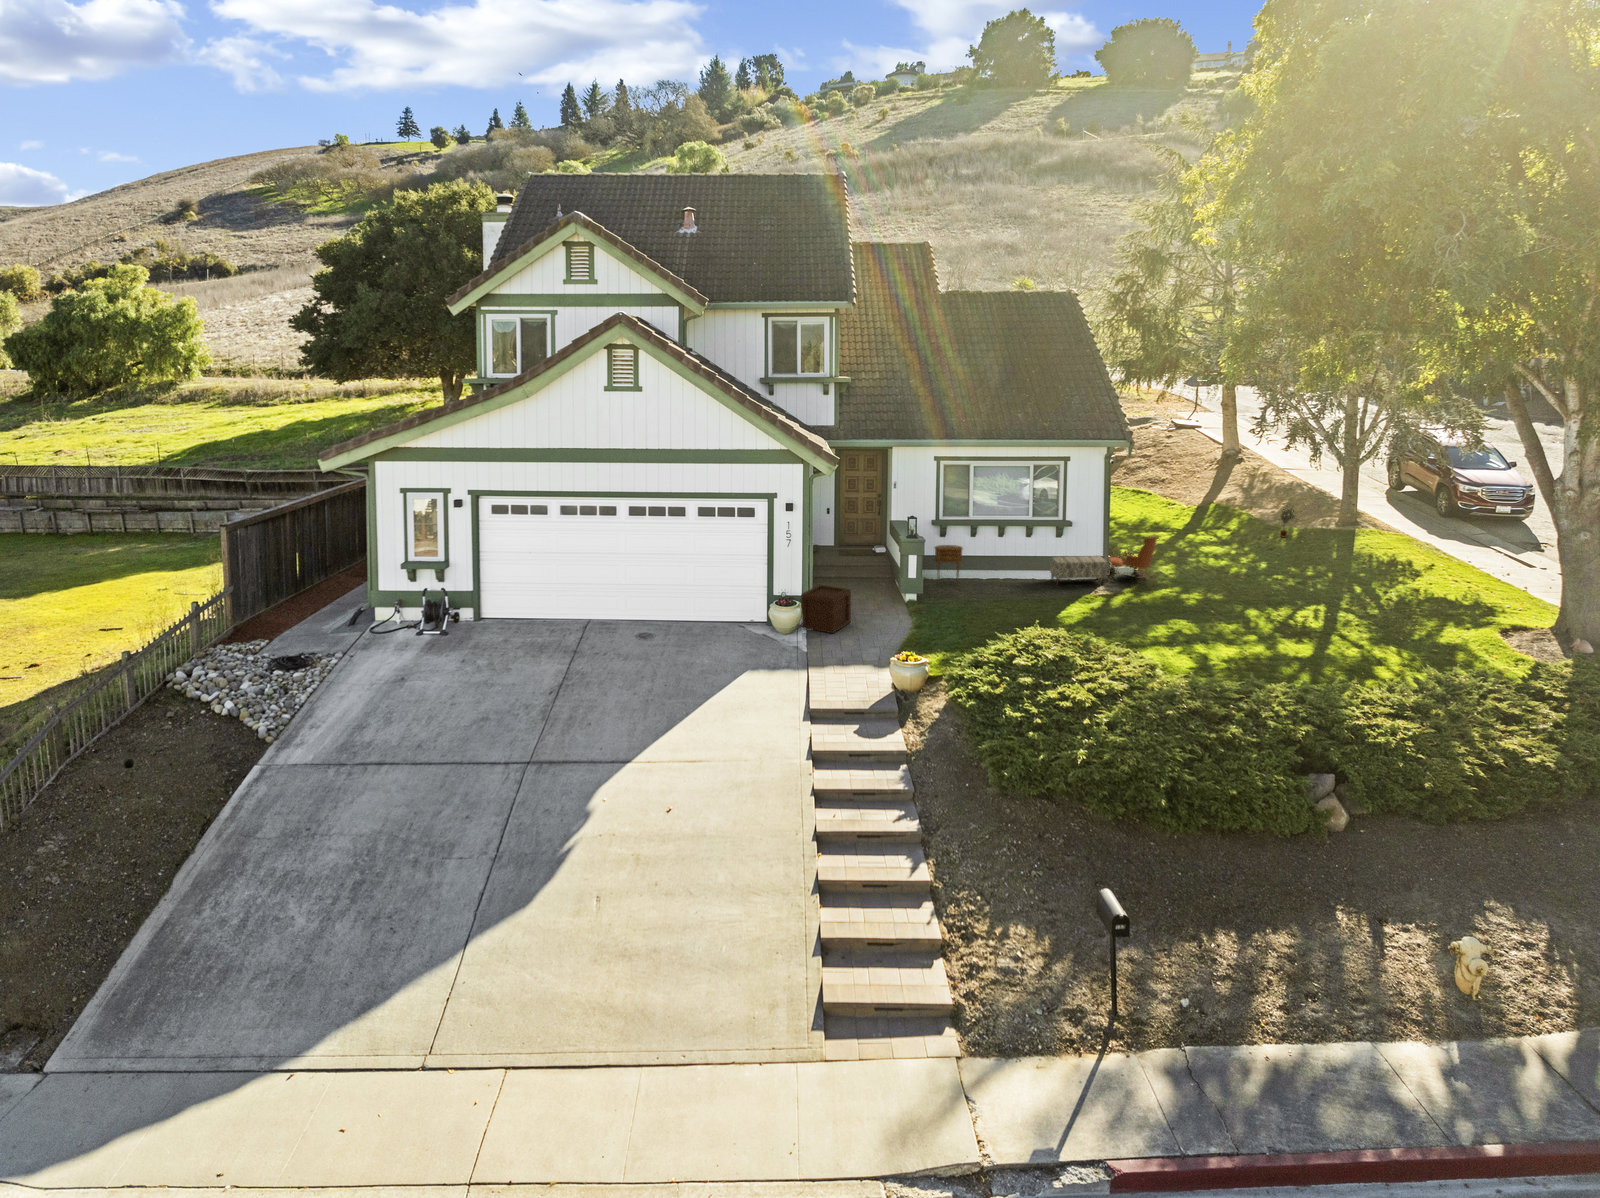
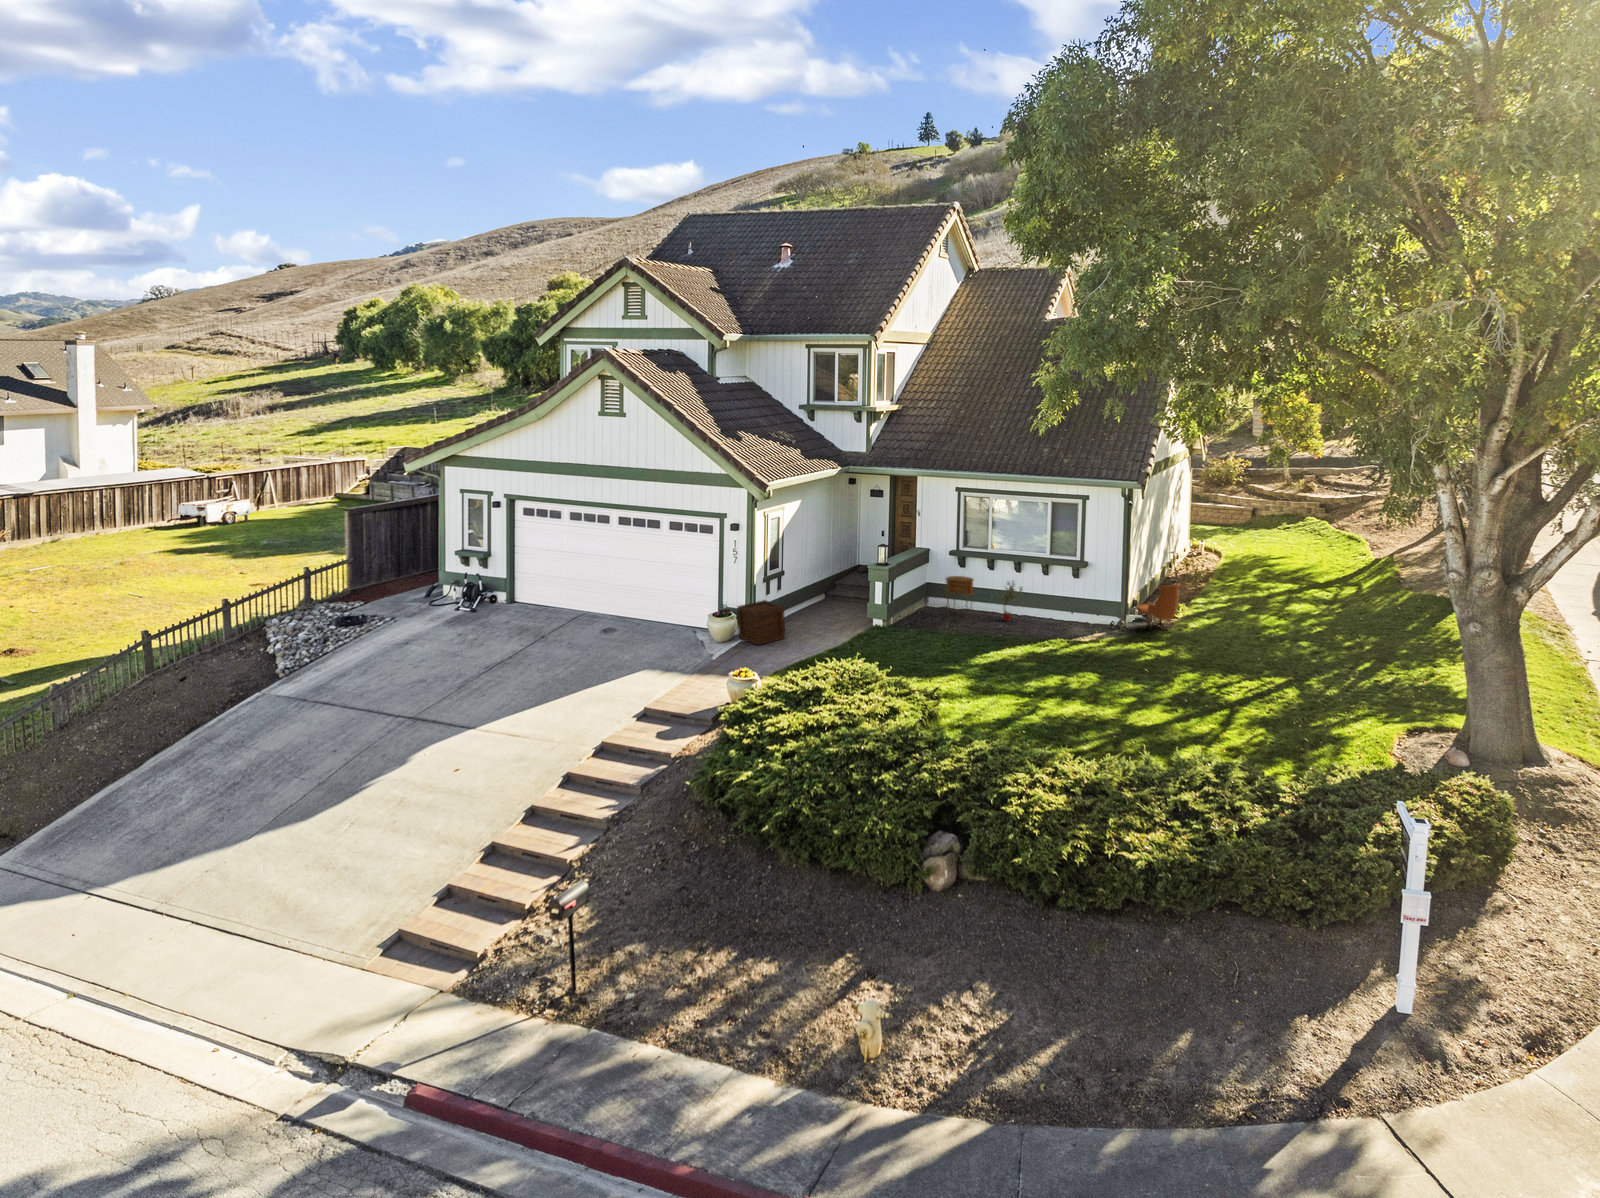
potted tree: present [1280,506,1298,538] -> present [992,582,1022,621]
bench: present [1050,556,1107,585] -> none [1061,597,1120,632]

